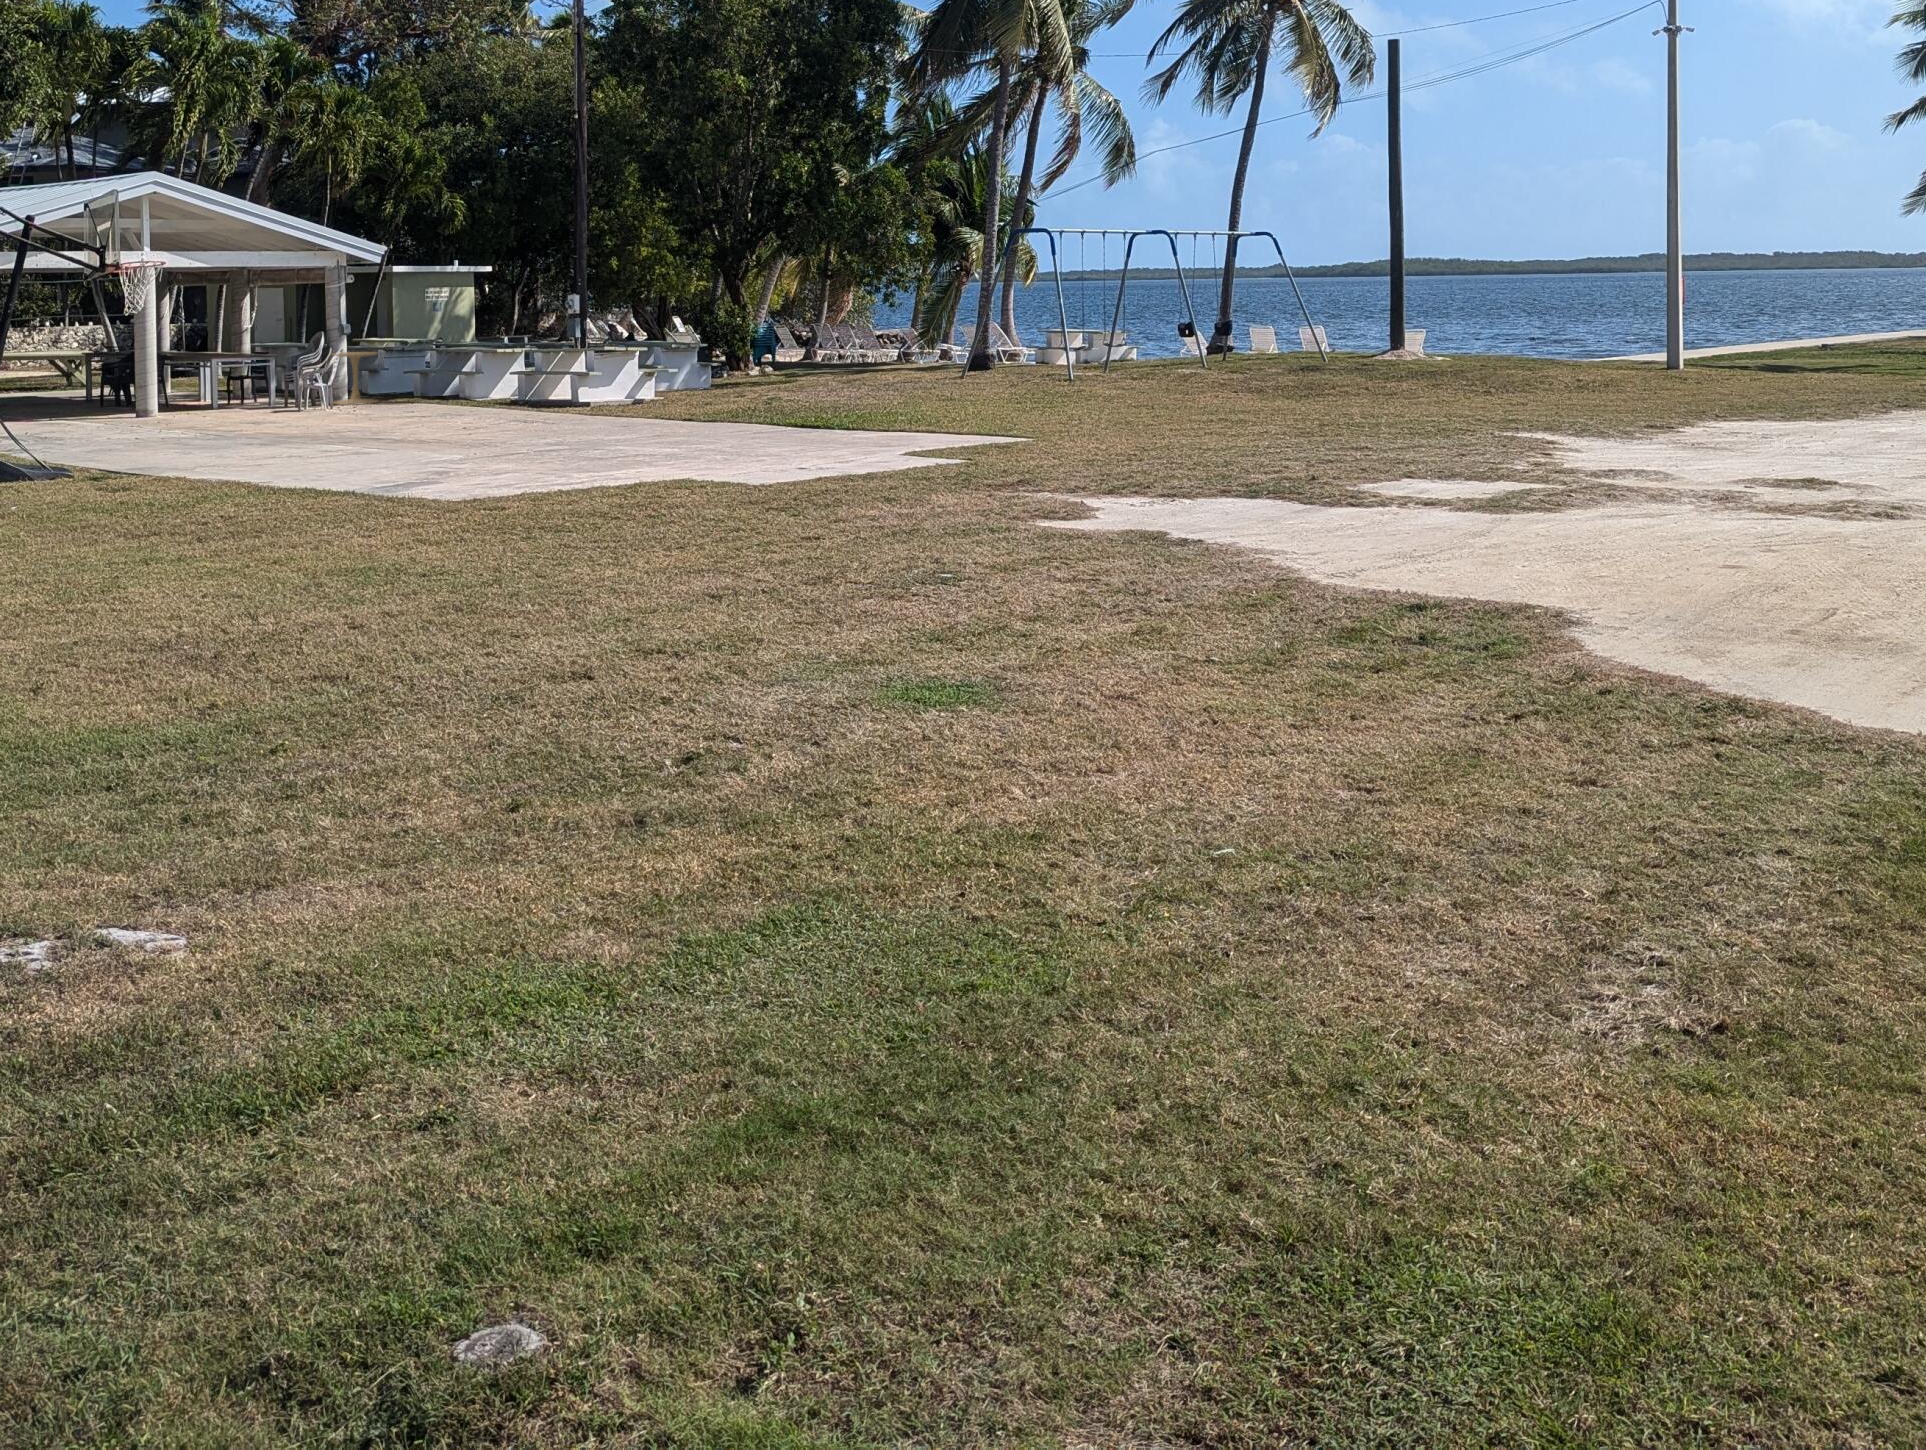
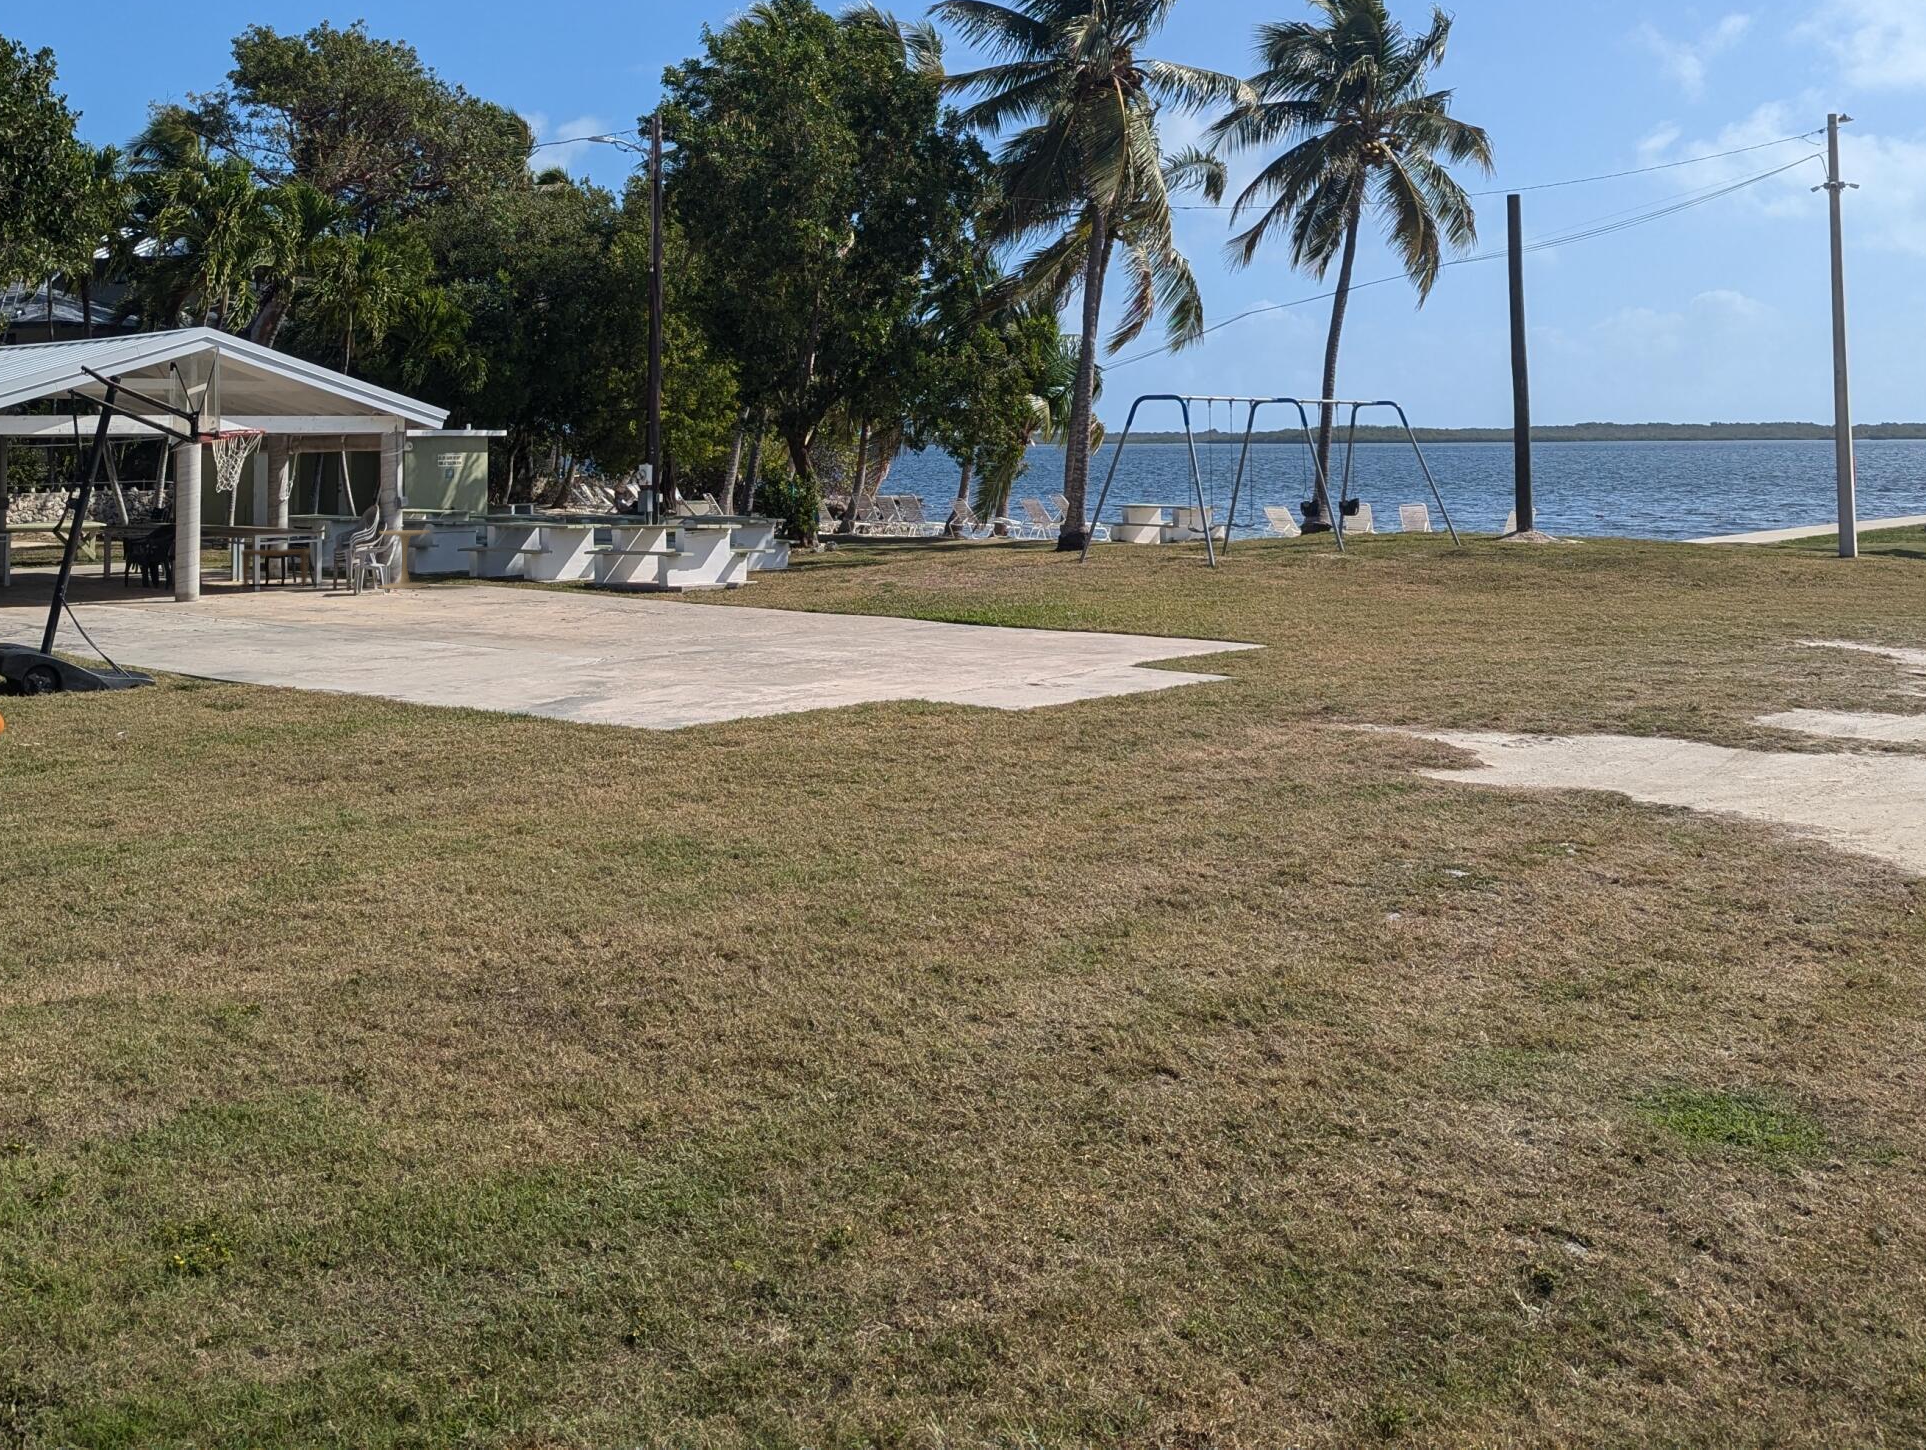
bench: none [208,369,273,404] -> present [241,549,311,586]

